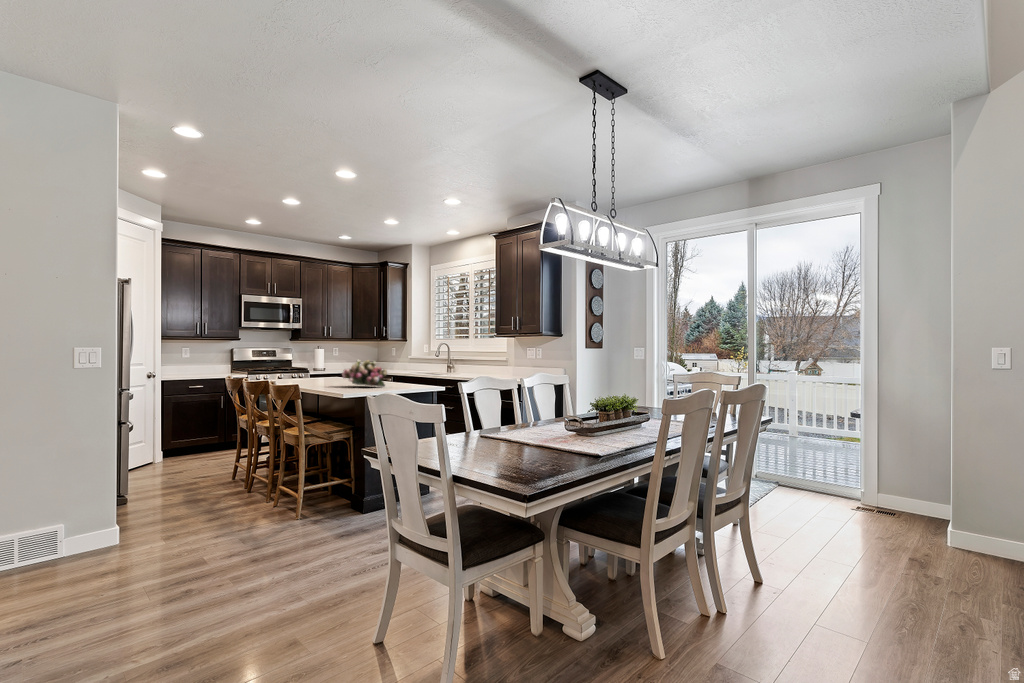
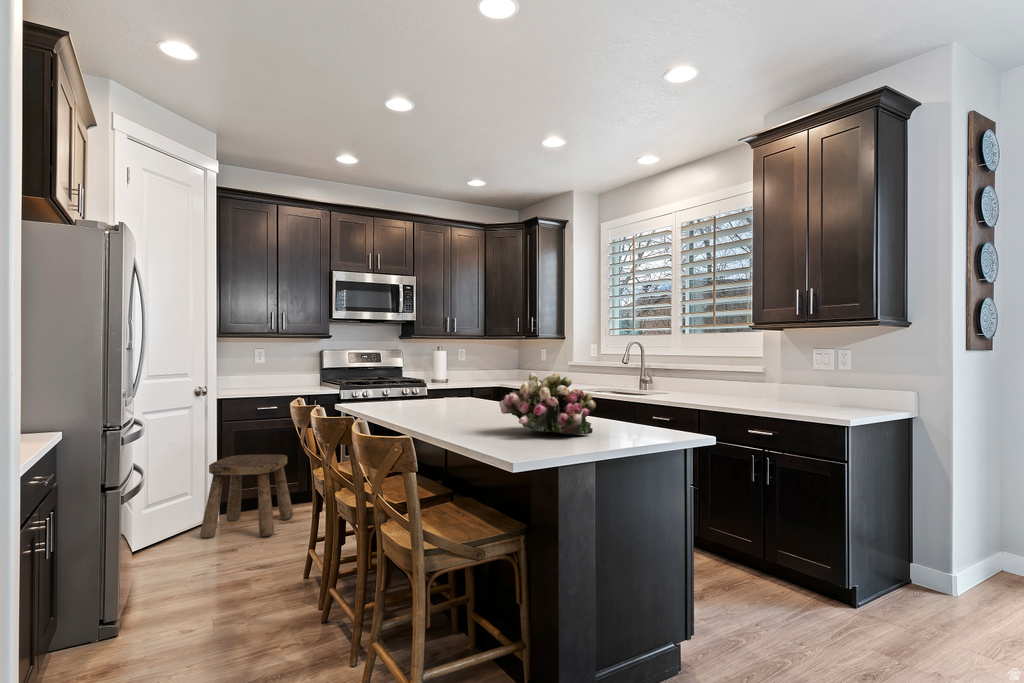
stool: none [156,416,217,467] -> present [200,455,293,538]

